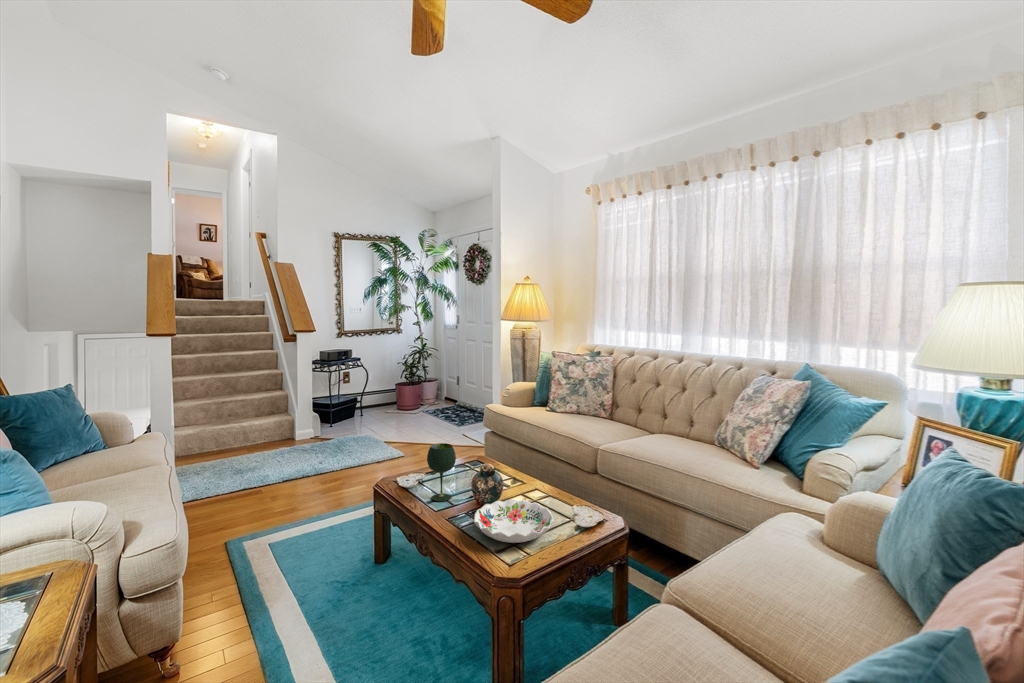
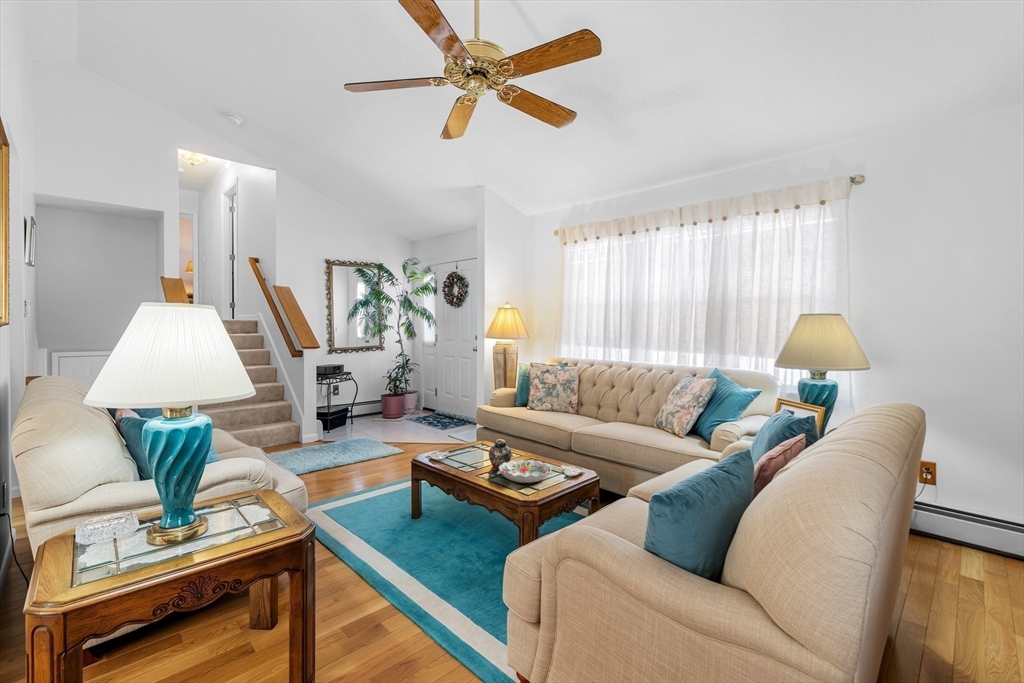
wine glass: present [427,443,456,501] -> none [457,425,477,466]

